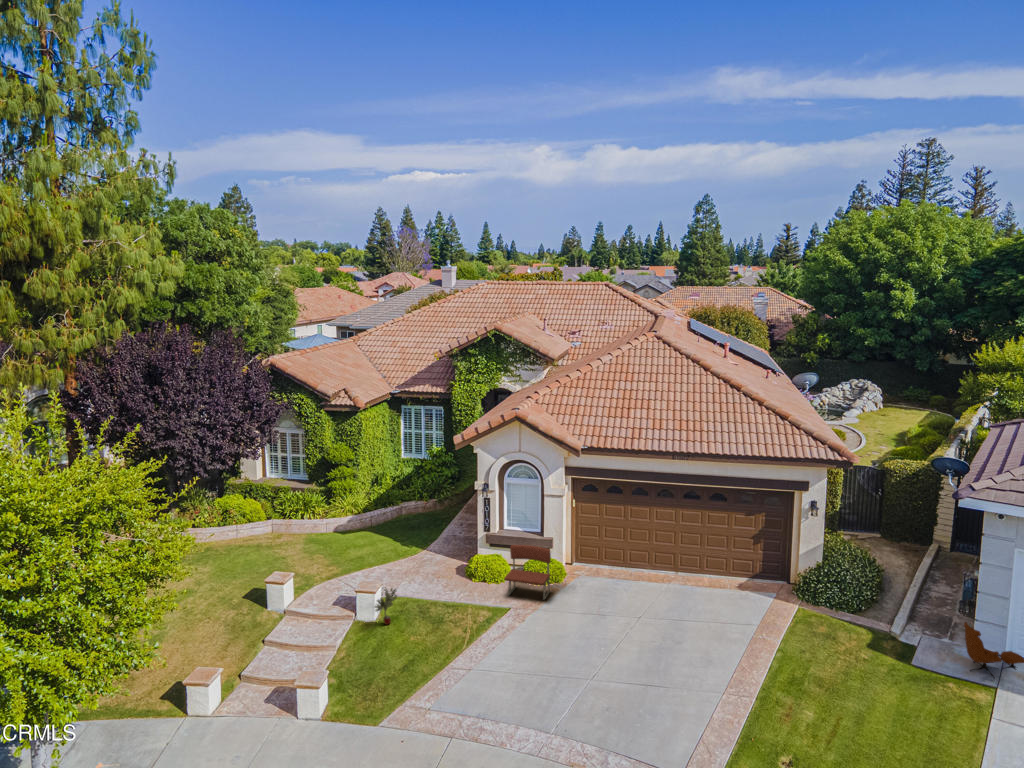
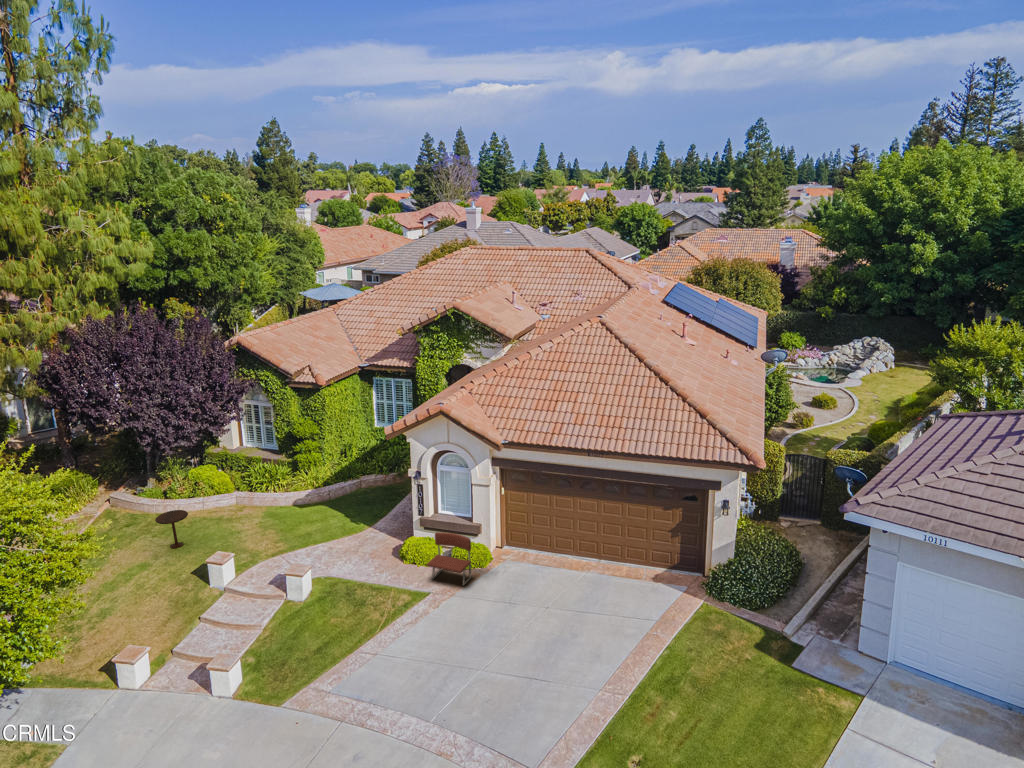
pedestal table: none [195,533,230,575] -> present [155,510,188,549]
potted tree: present [375,587,397,625] -> none [298,572,321,607]
lounge chair: present [964,622,1024,678] -> none [839,632,899,688]

